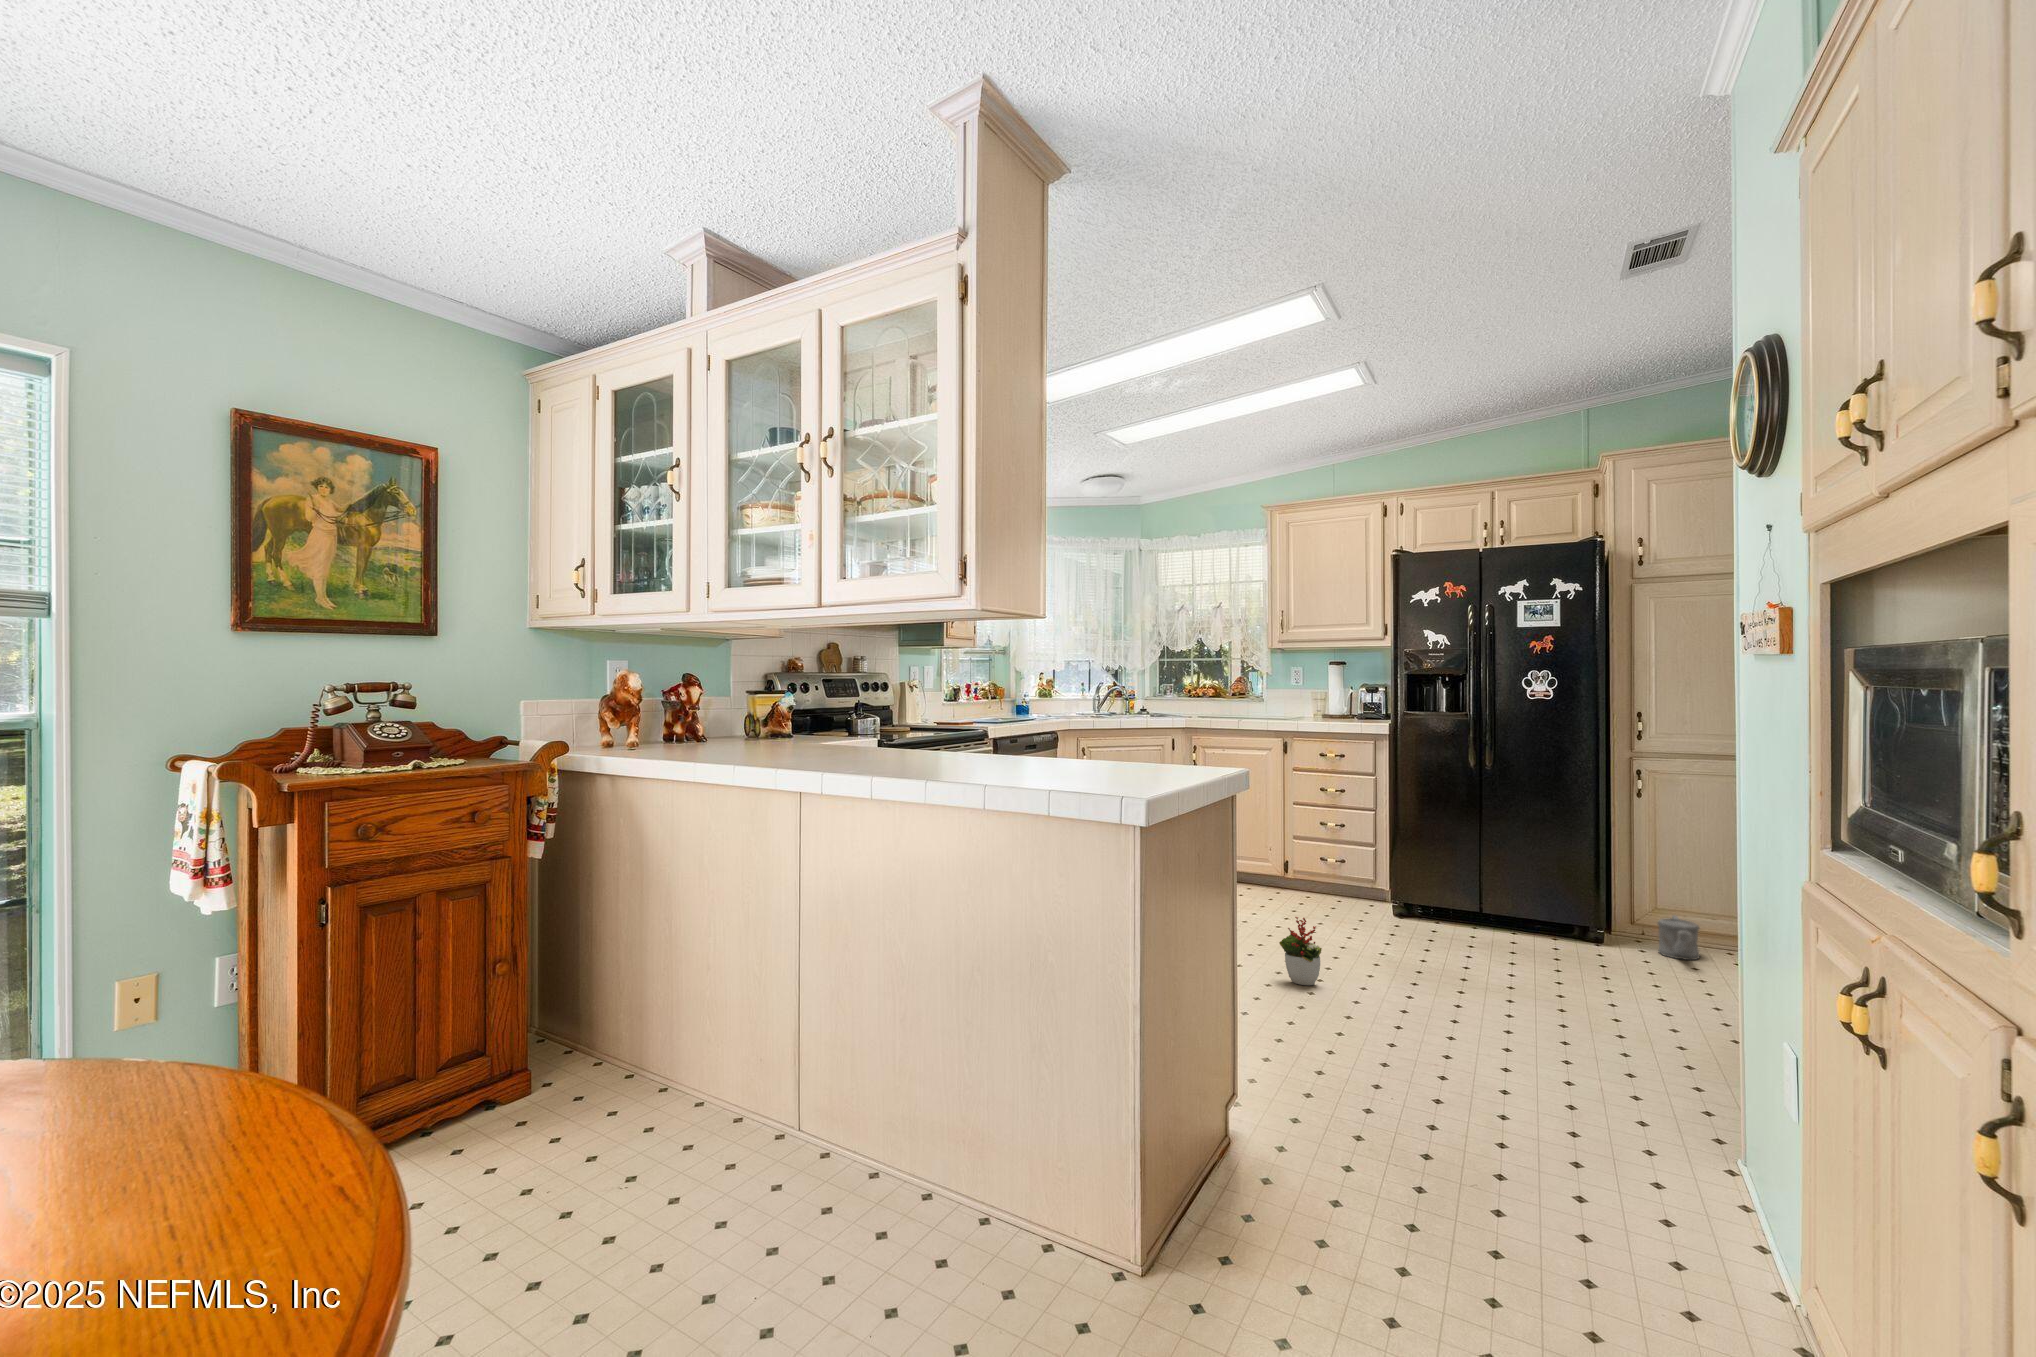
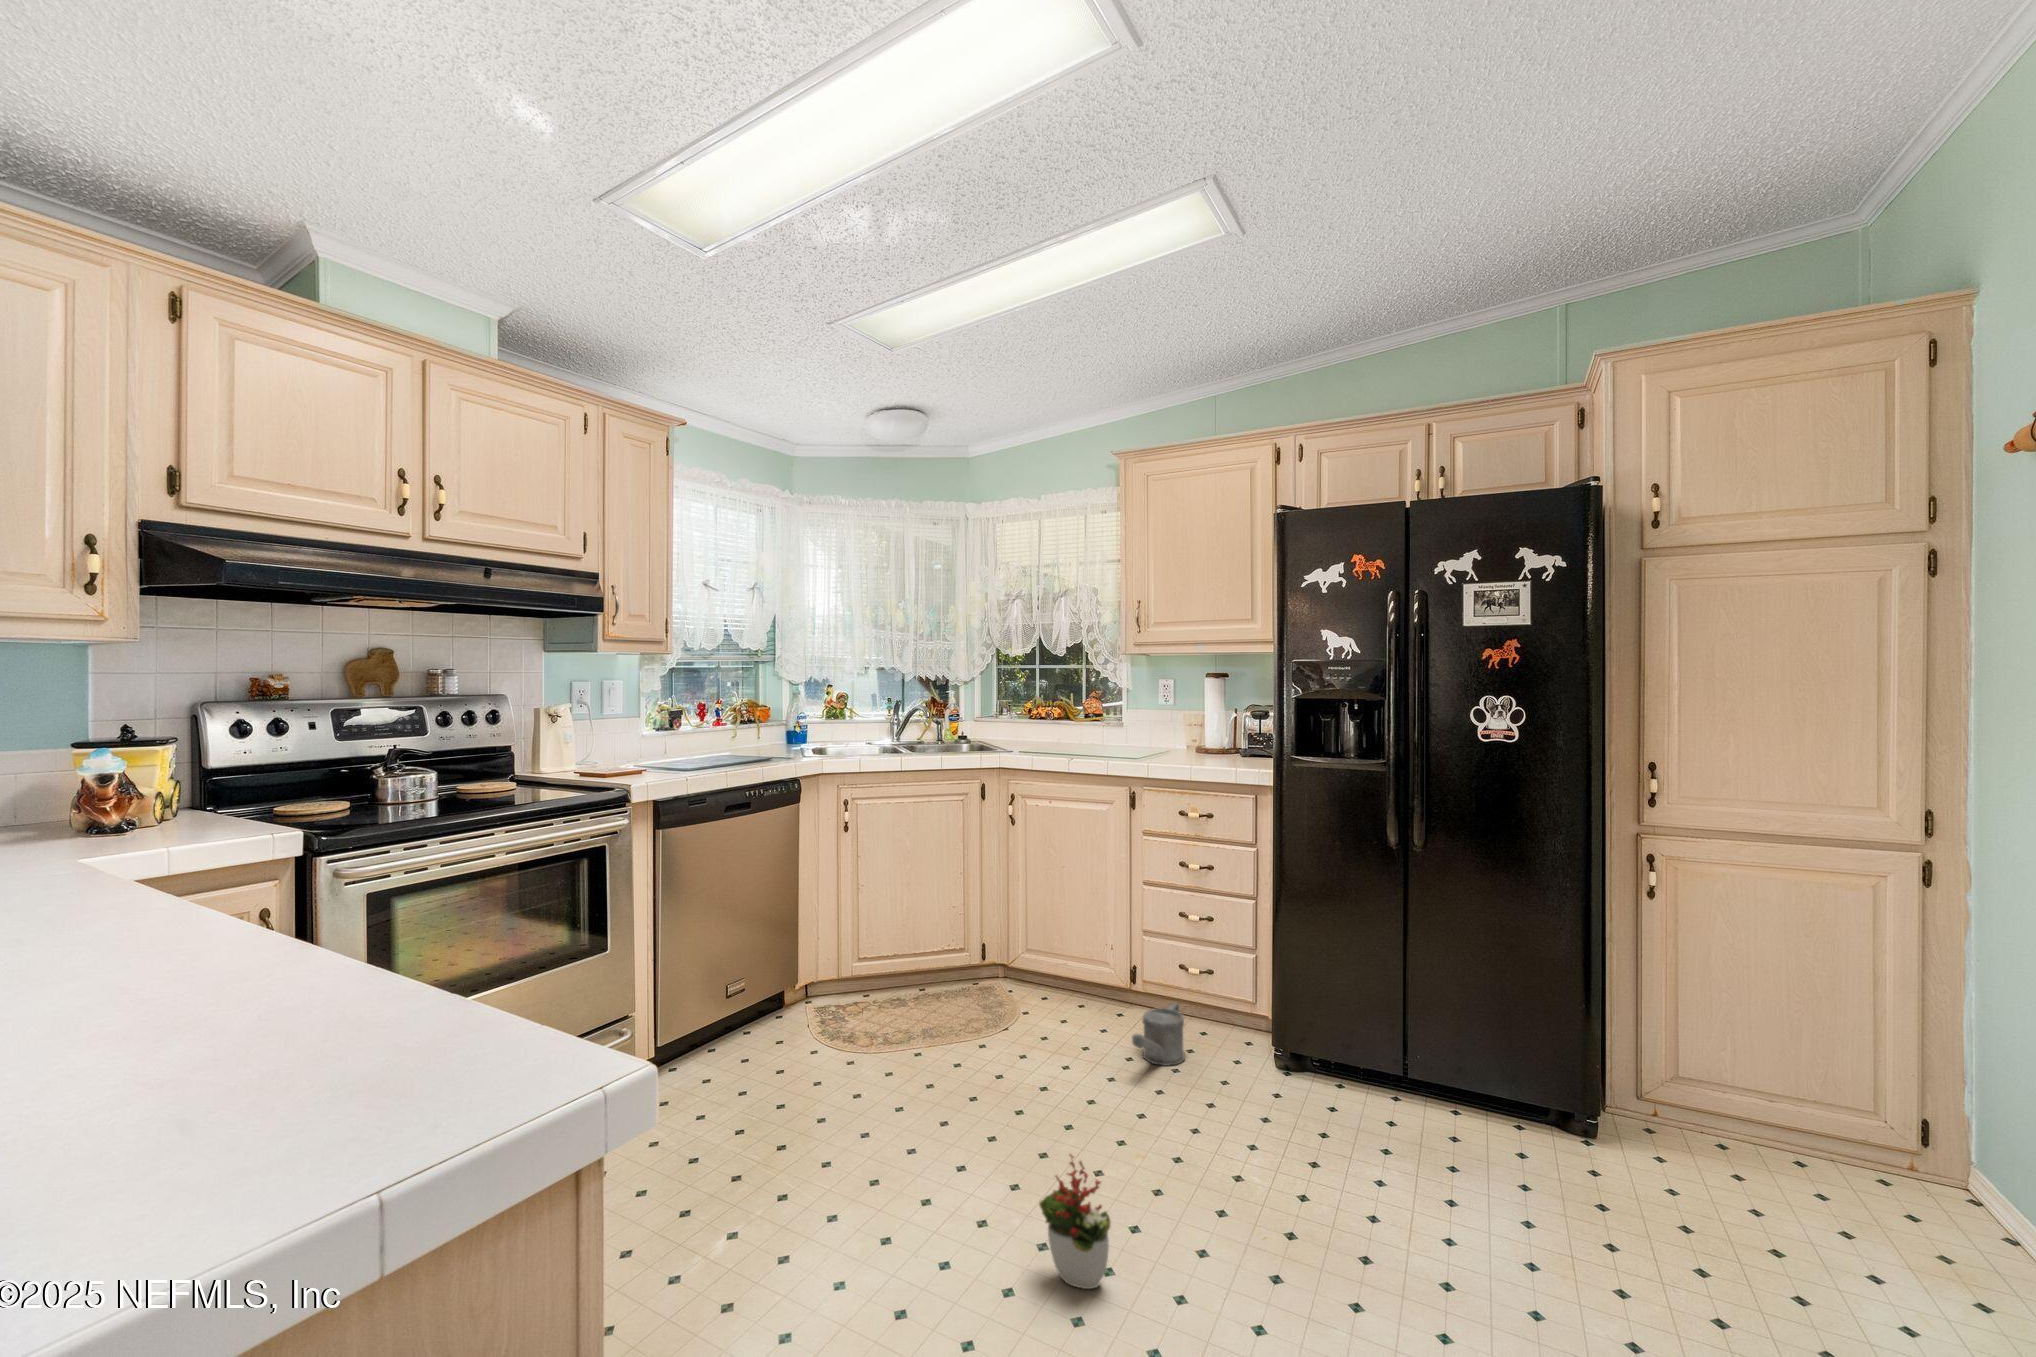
watering can: present [1658,915,1700,960] -> present [1132,1003,1185,1066]

